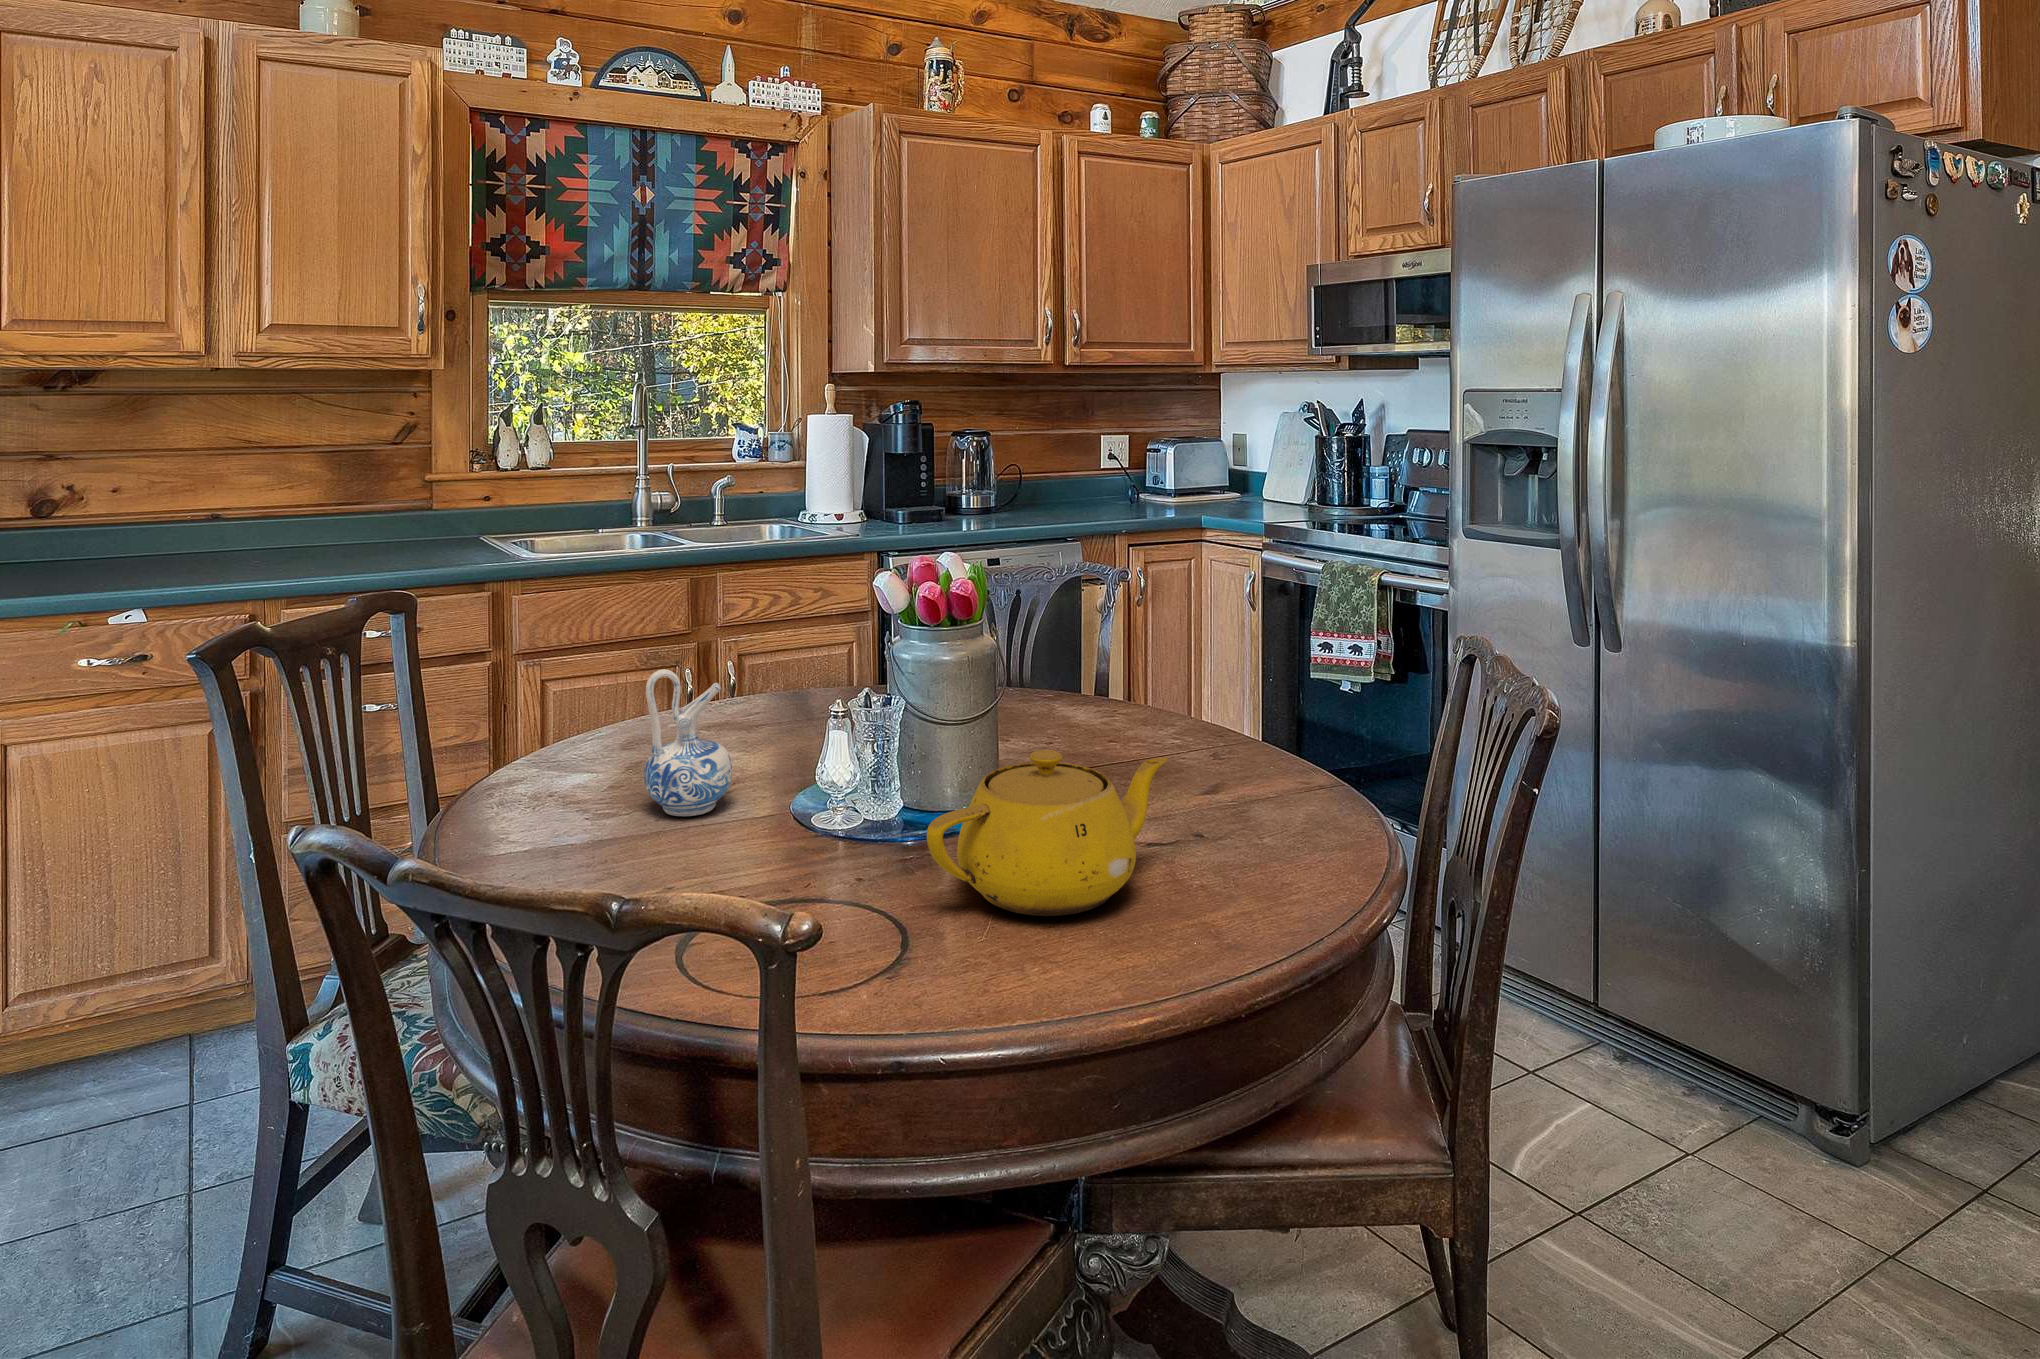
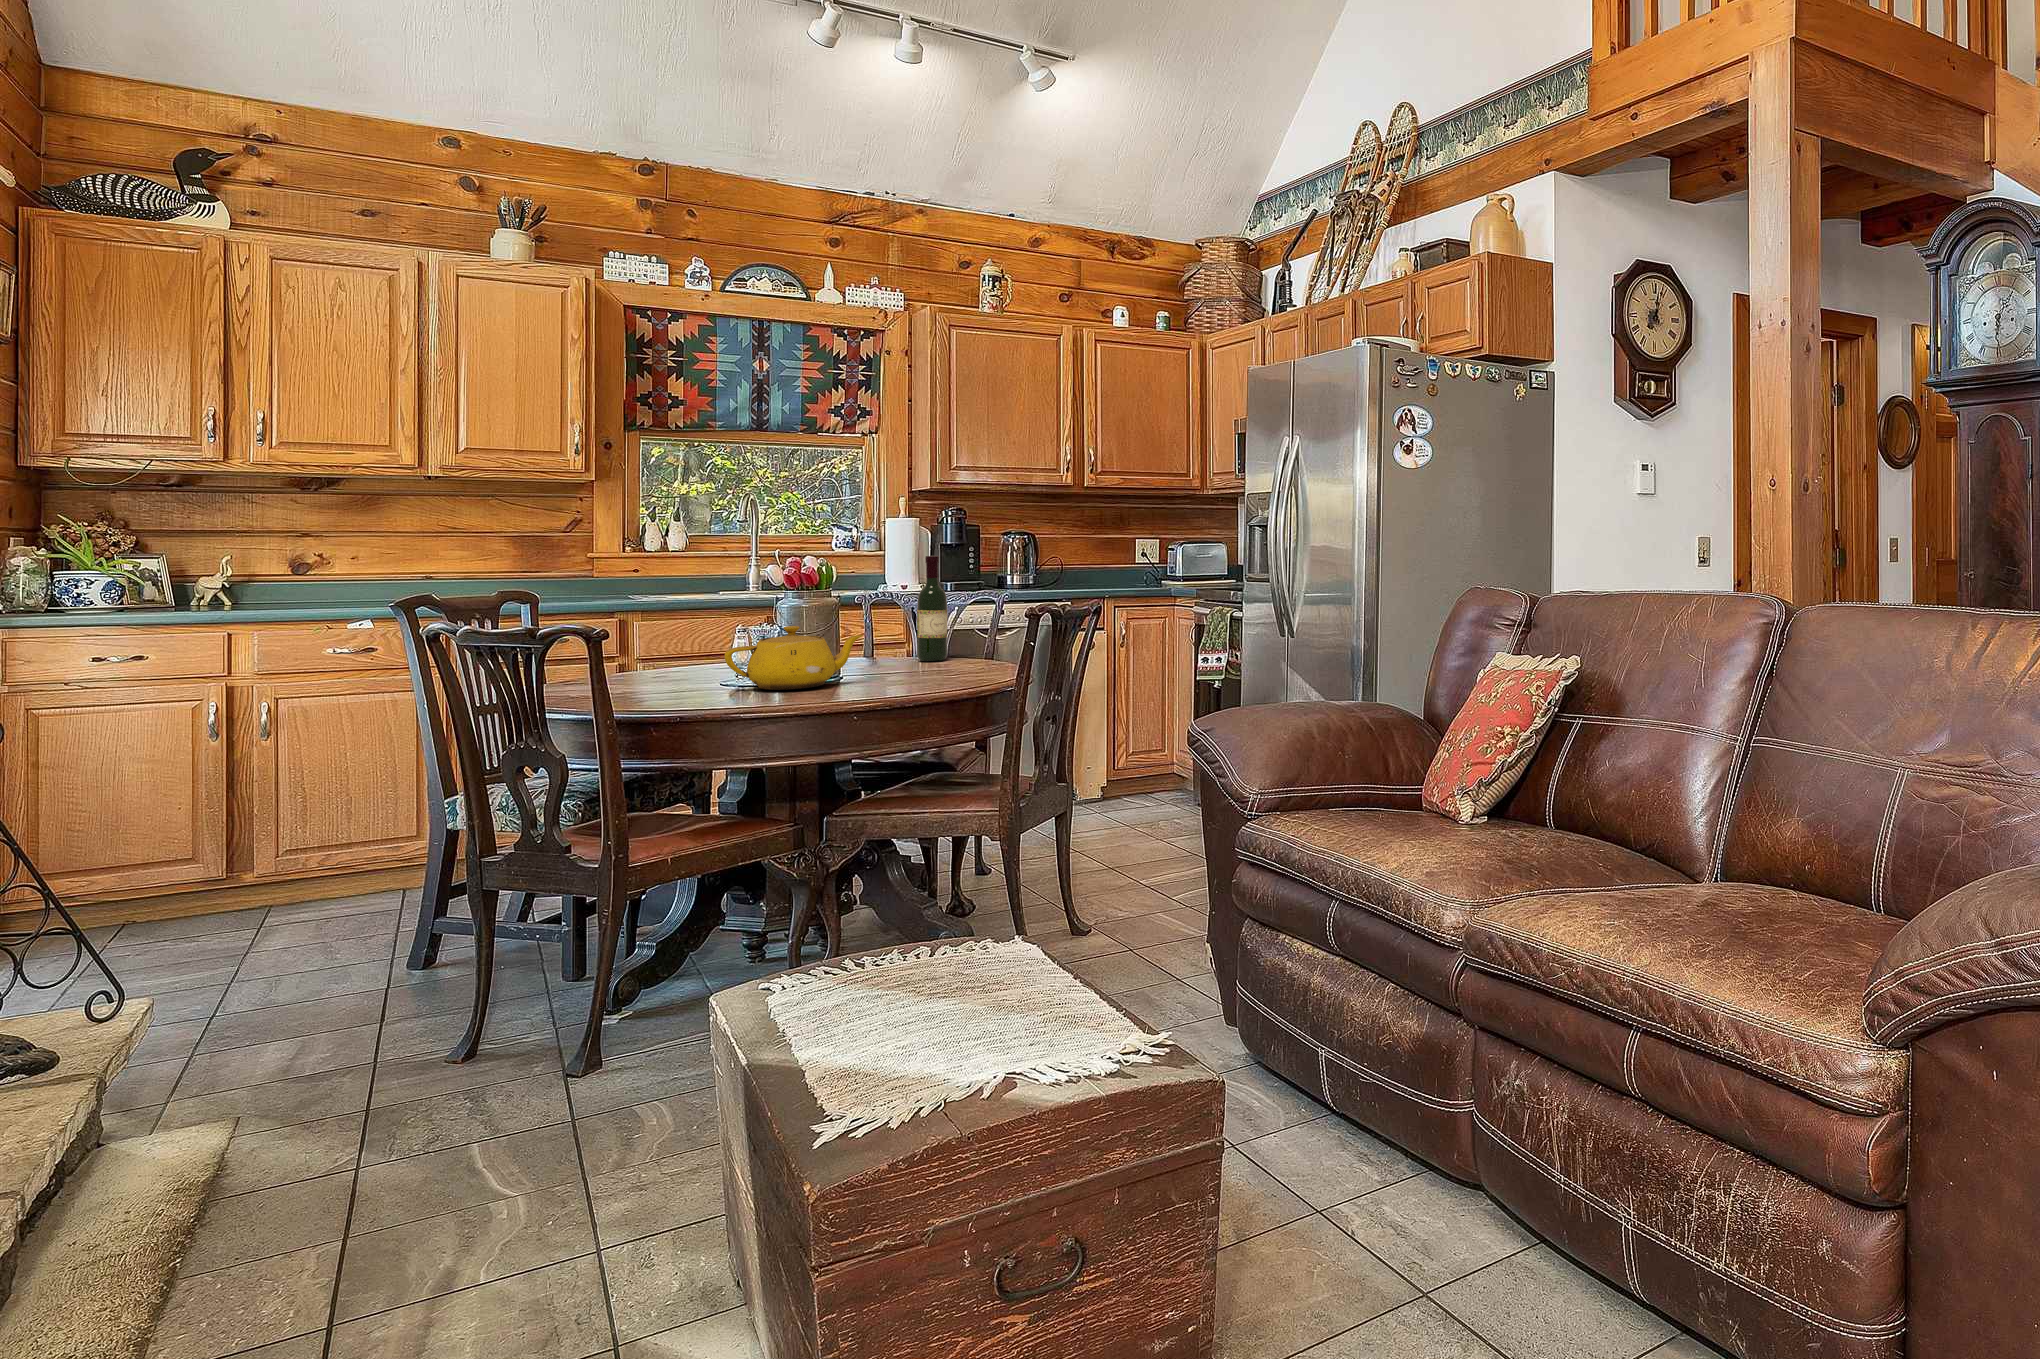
wine bottle: none [1118,536,1171,746] -> present [917,556,947,661]
ceramic pitcher: present [644,669,732,816] -> none [627,607,676,676]

